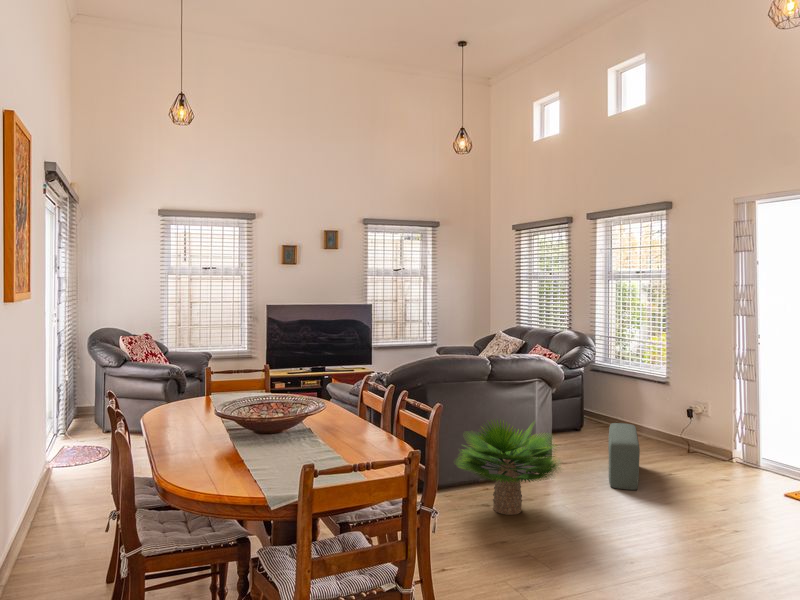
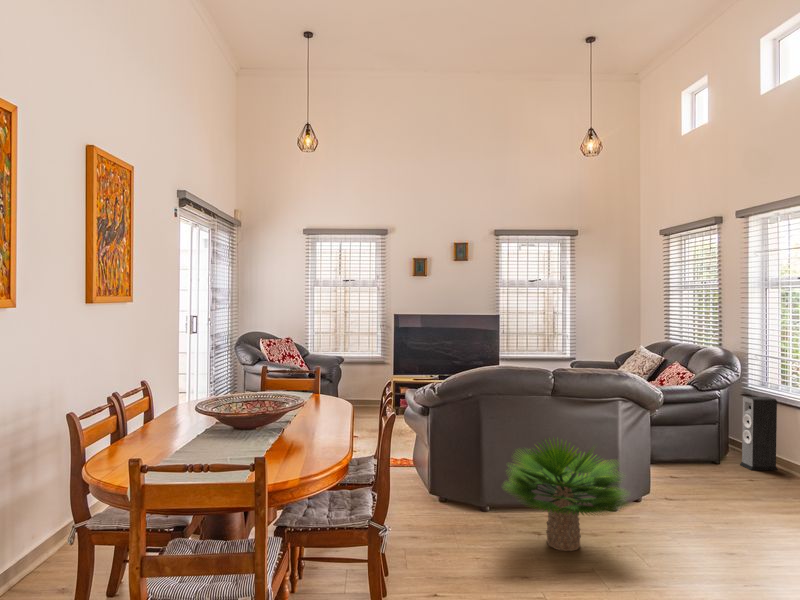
speaker: none [593,371,622,432] -> present [740,397,778,470]
pouf: present [608,423,640,490] -> none [715,459,769,545]

